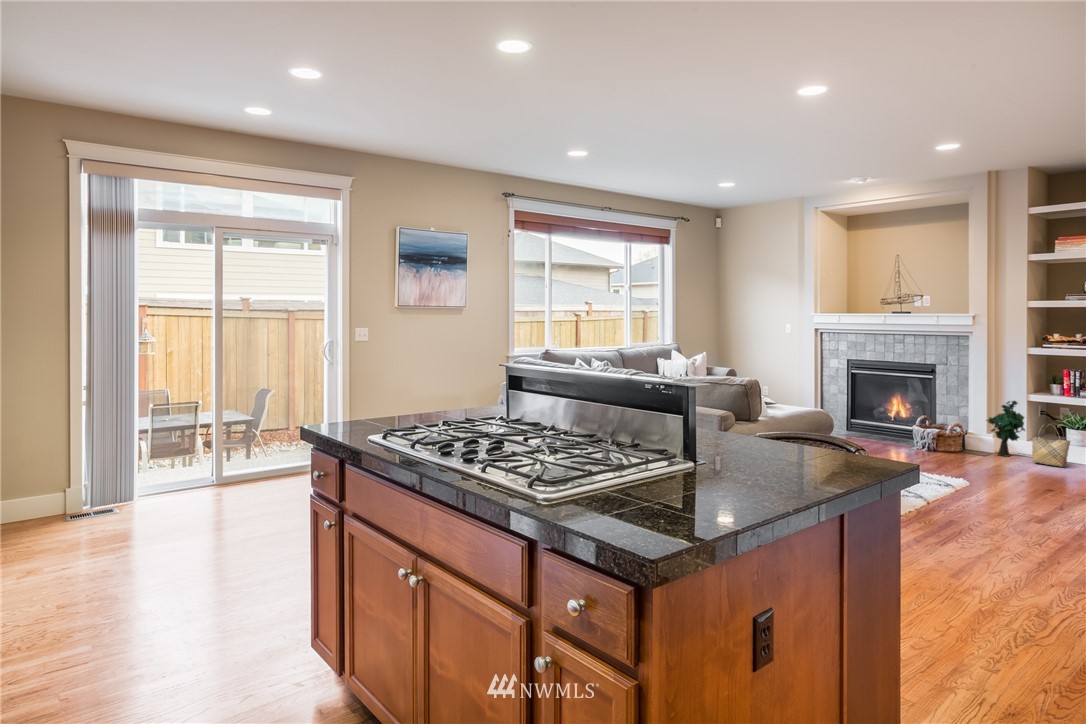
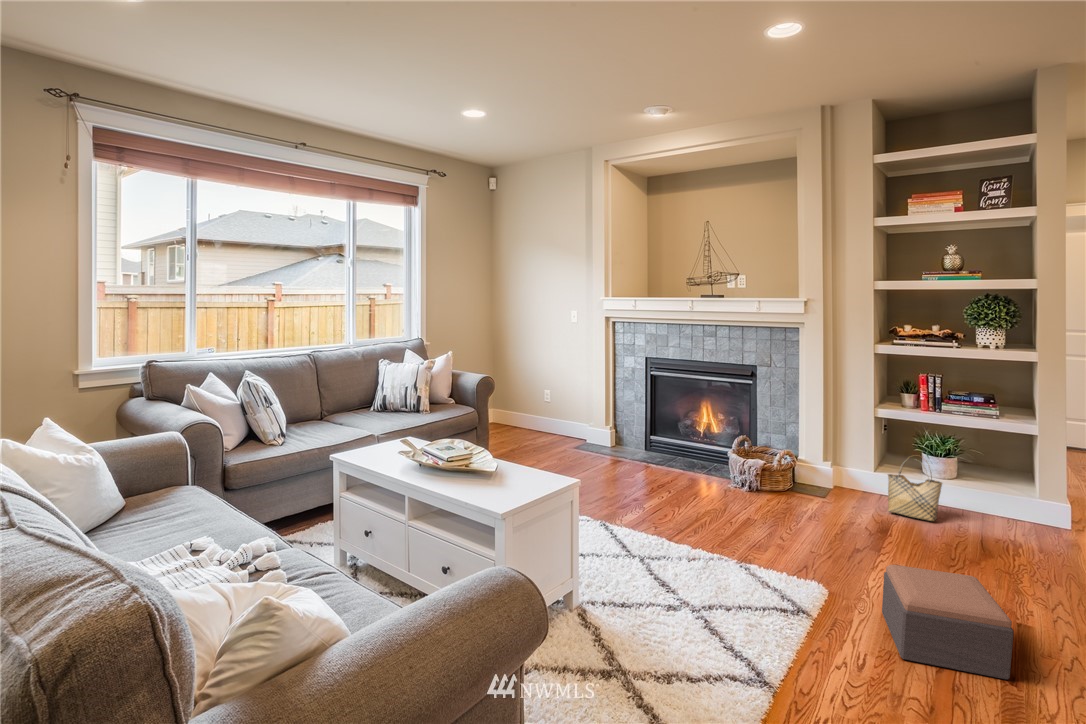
decorative plant: present [987,401,1025,456] -> none [821,418,874,497]
footstool: none [1001,461,1060,506] -> present [882,565,1014,680]

